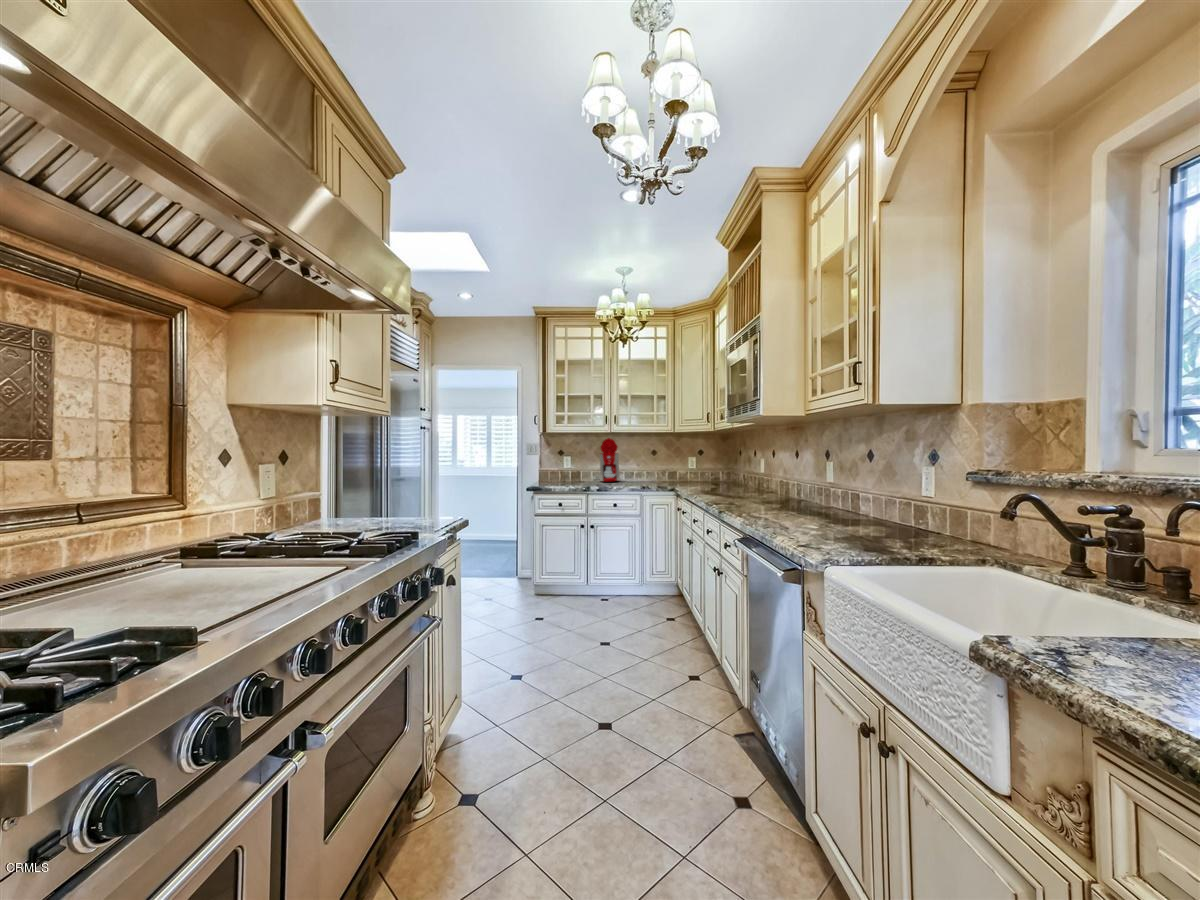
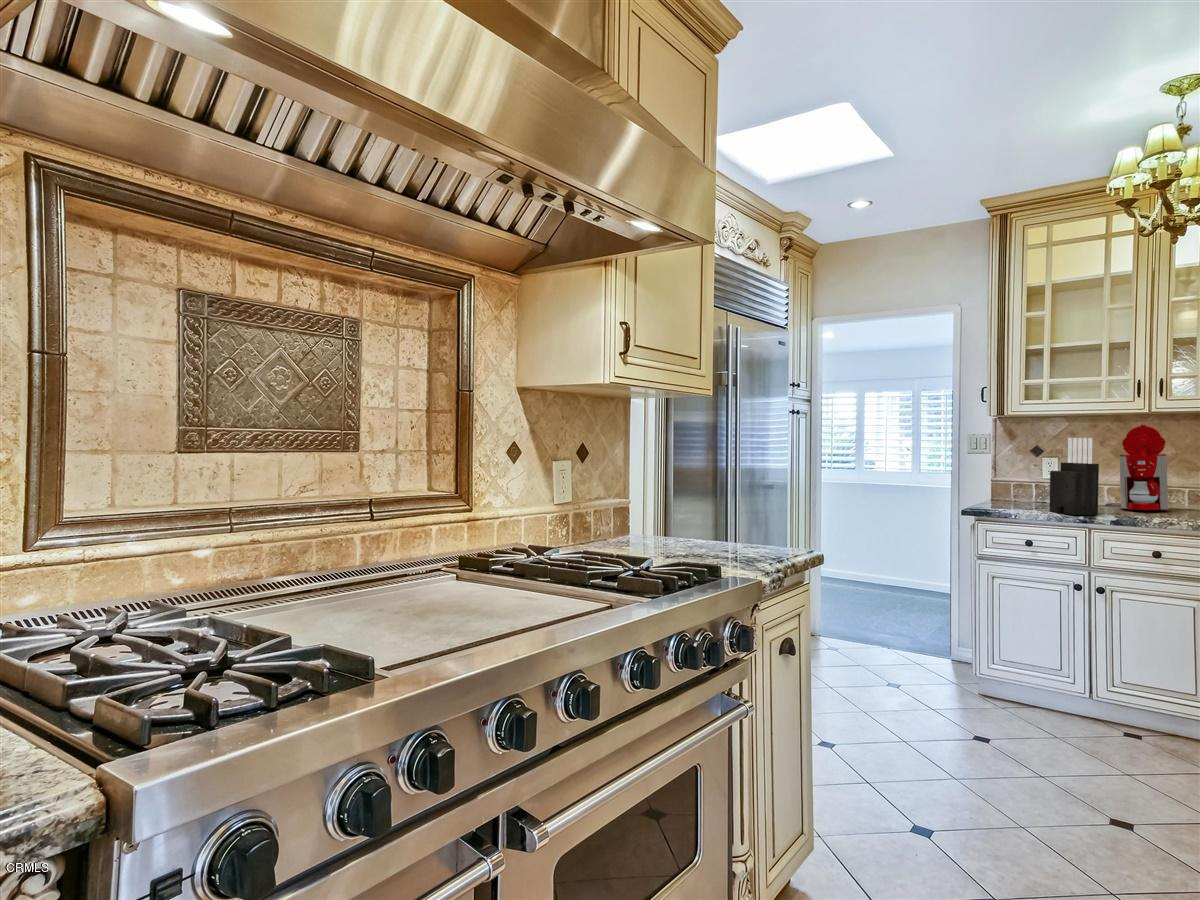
knife block: none [570,445,592,486] -> present [1050,438,1099,515]

